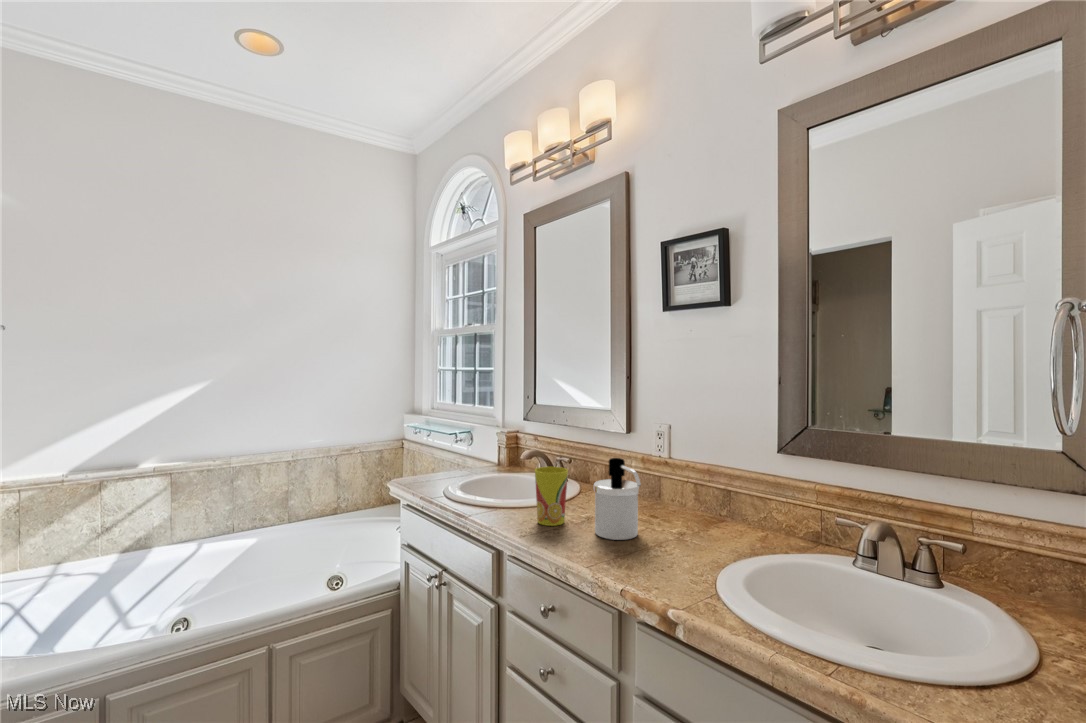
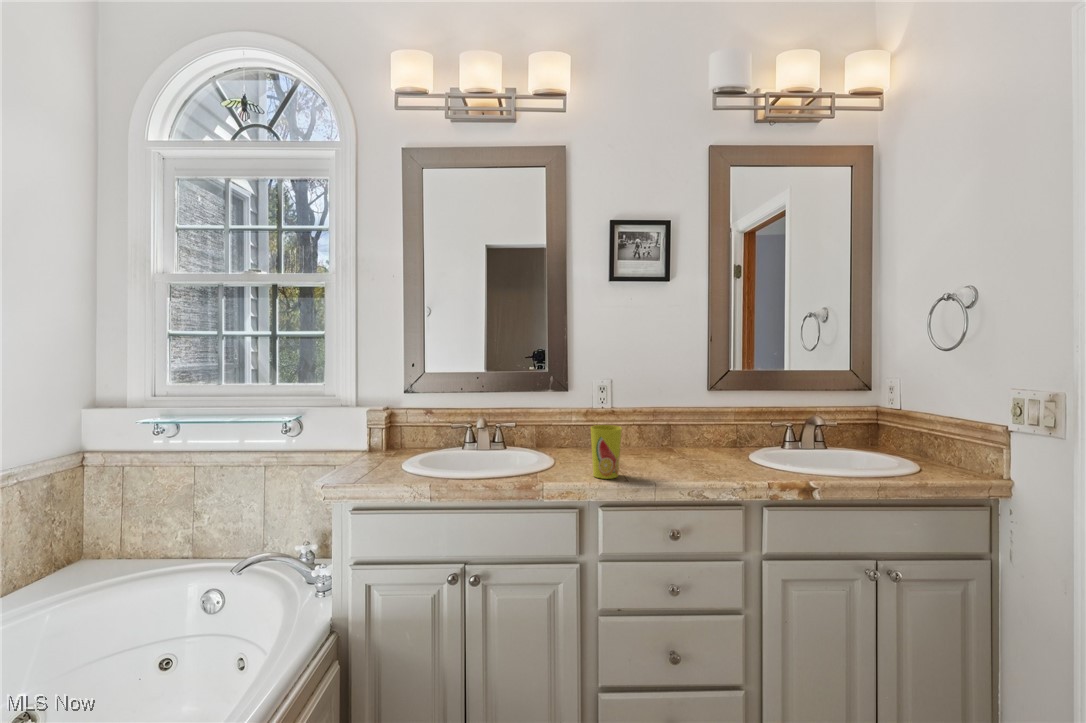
soap dispenser: present [594,458,641,540] -> none [643,407,705,473]

